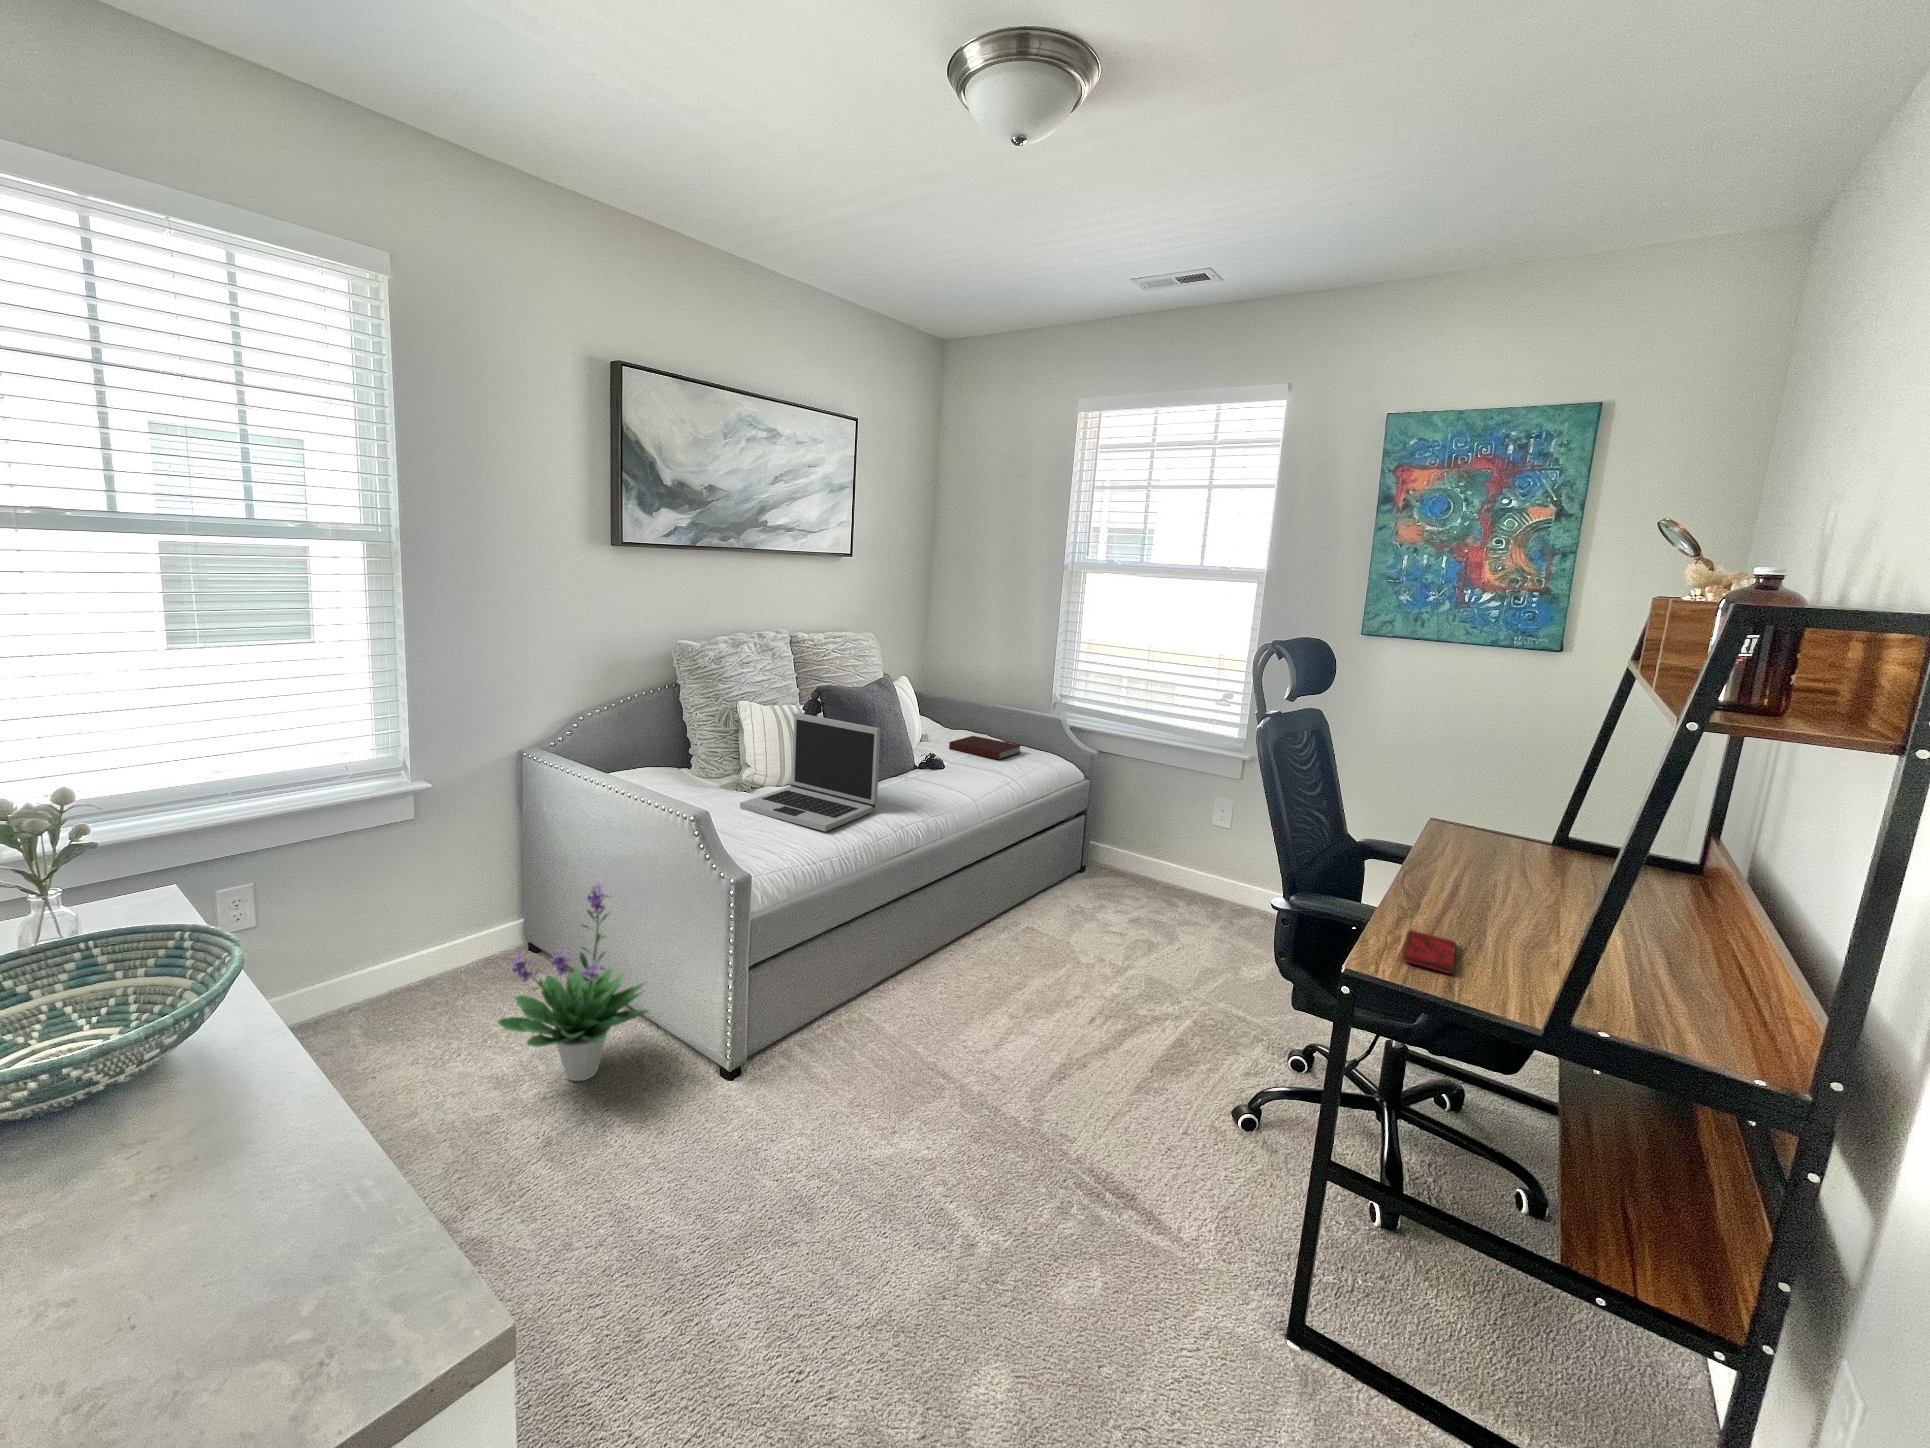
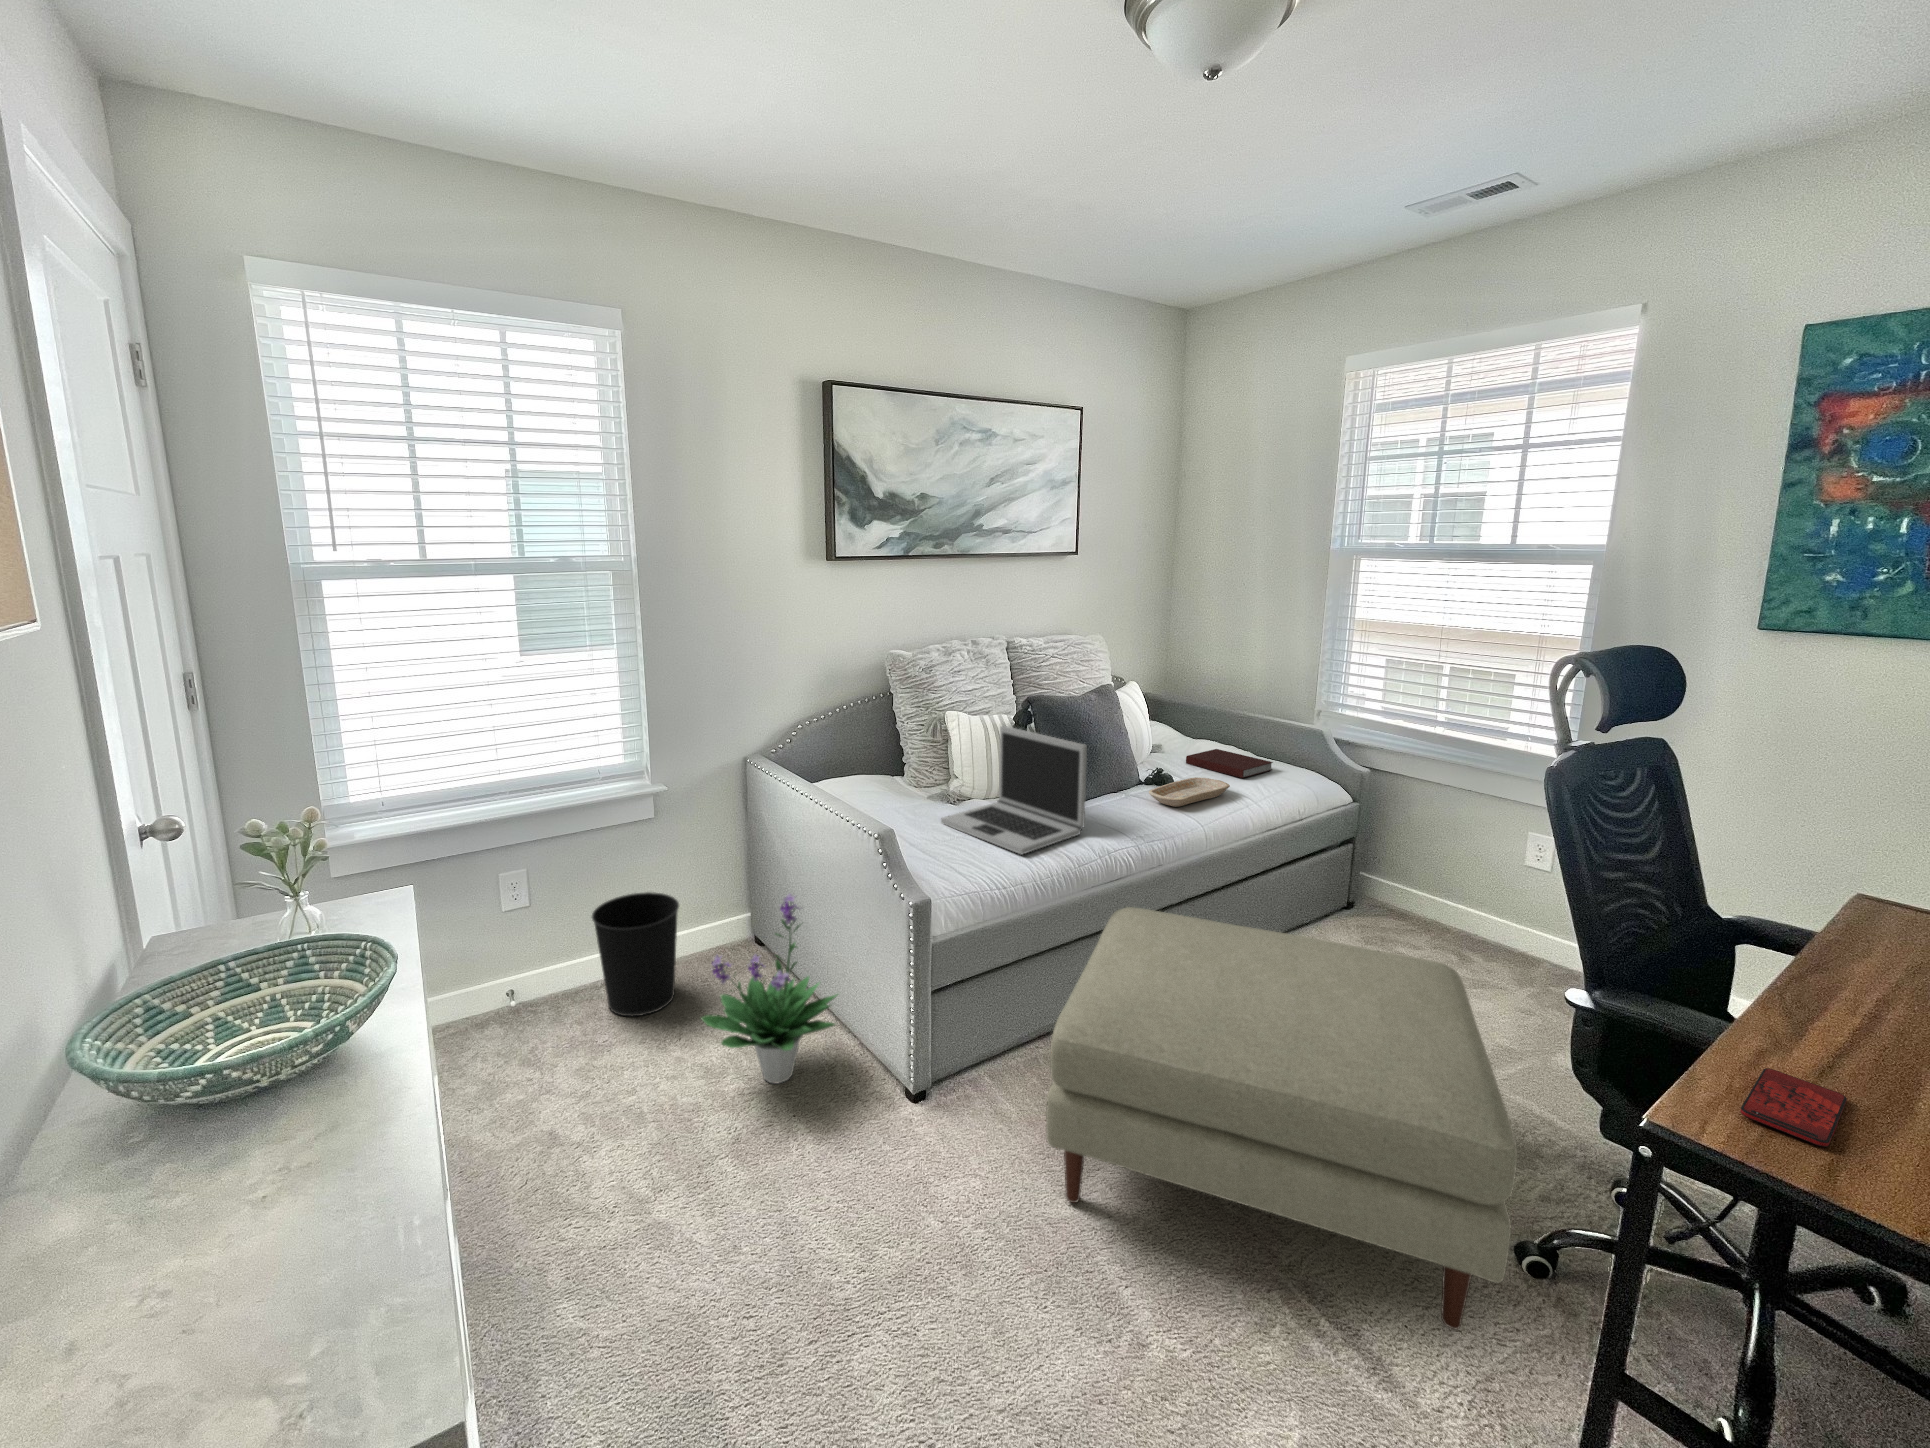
tray: none [926,760,992,785] -> present [1149,777,1230,807]
ottoman: none [873,873,1246,1179] -> present [1046,907,1517,1329]
wastebasket: none [344,899,453,1037] -> present [592,892,679,1016]

